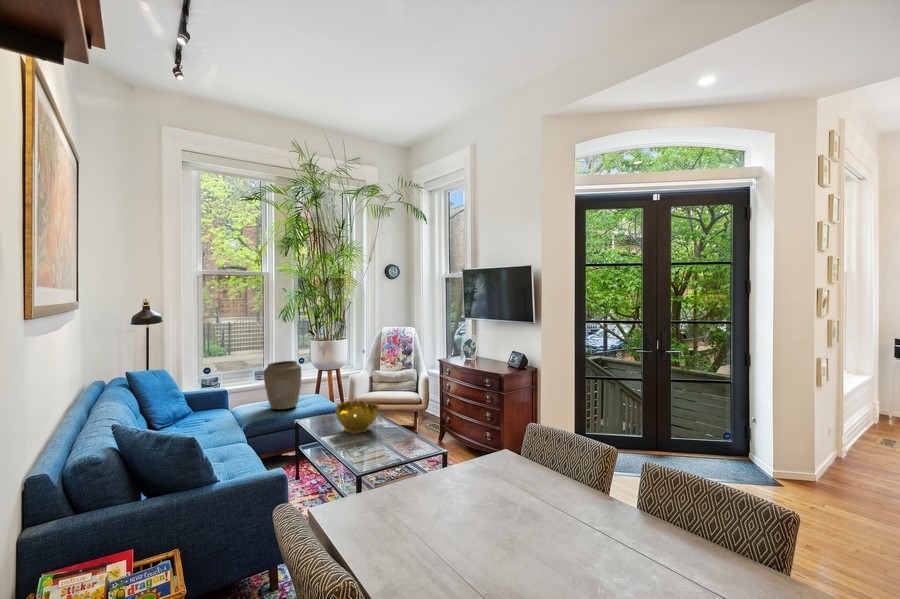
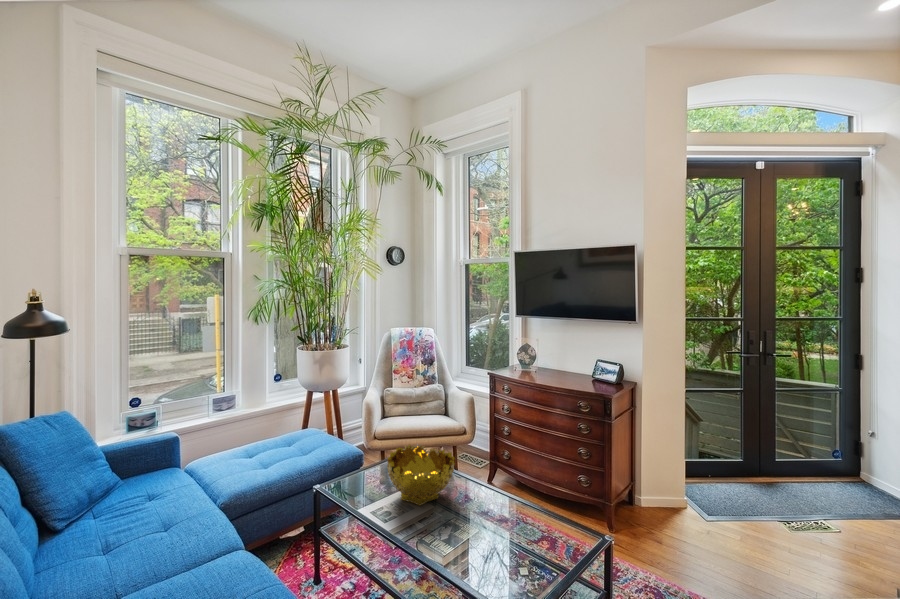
vase: present [264,361,302,409] -> none [245,385,303,463]

